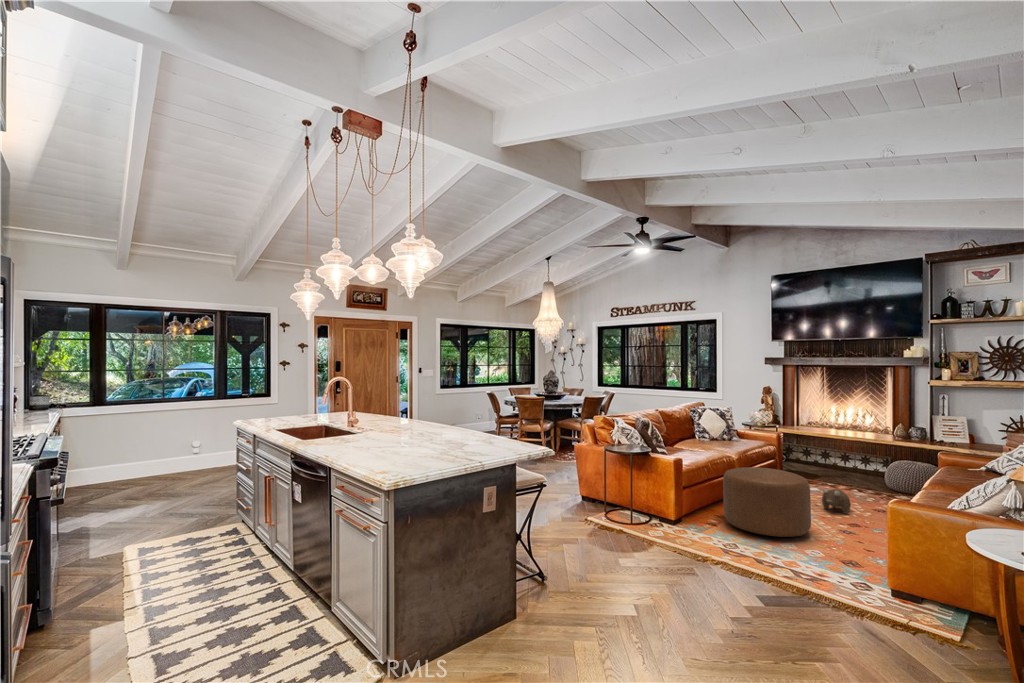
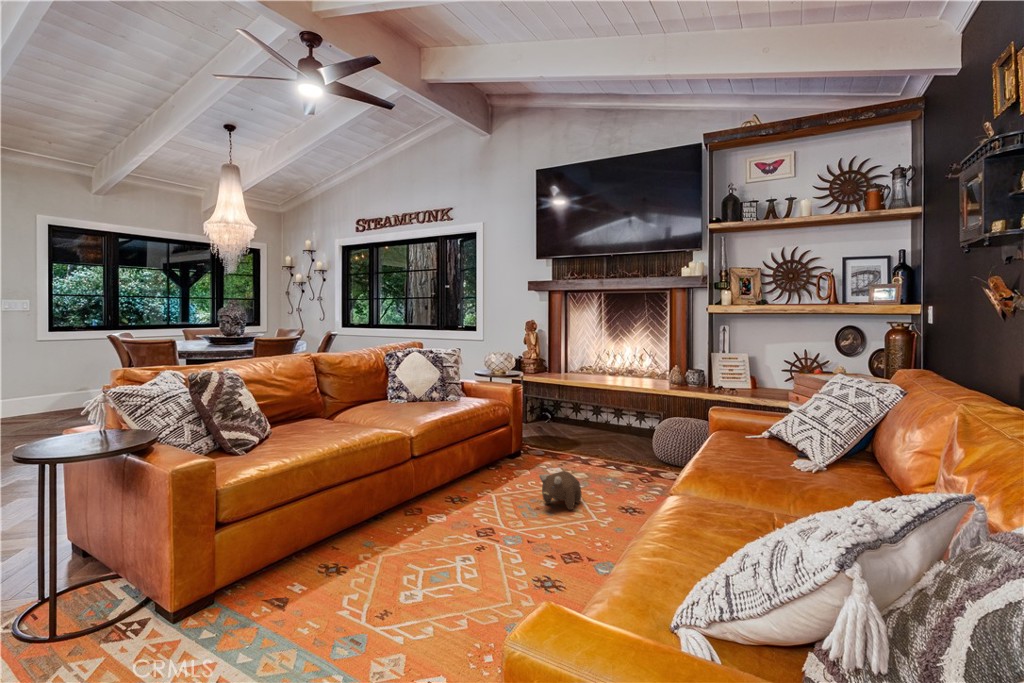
ottoman: present [723,467,811,537] -> none [338,453,485,592]

